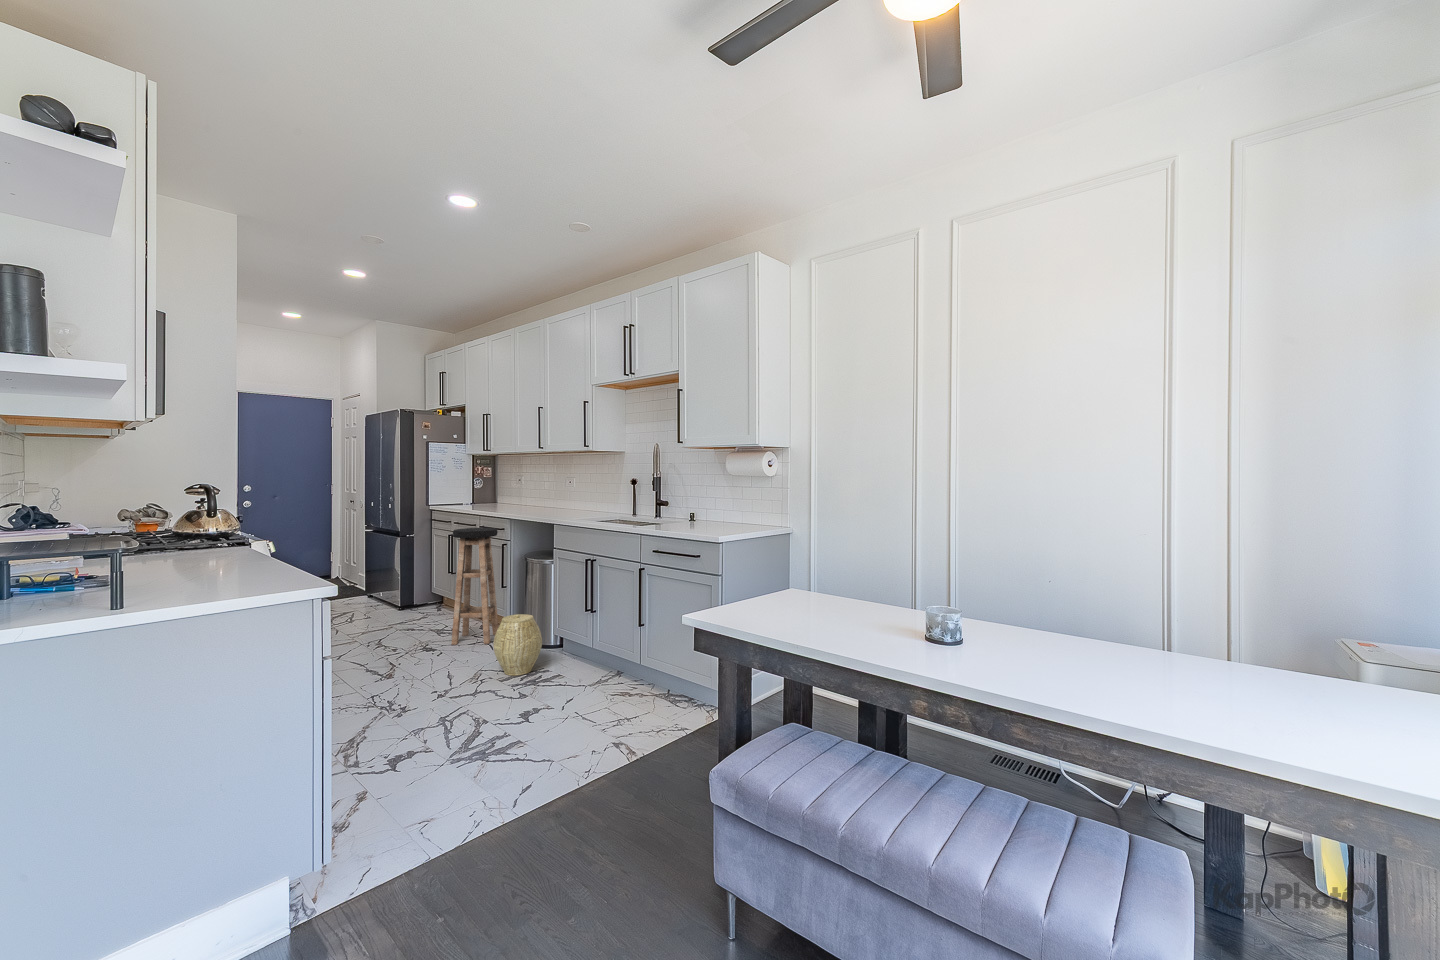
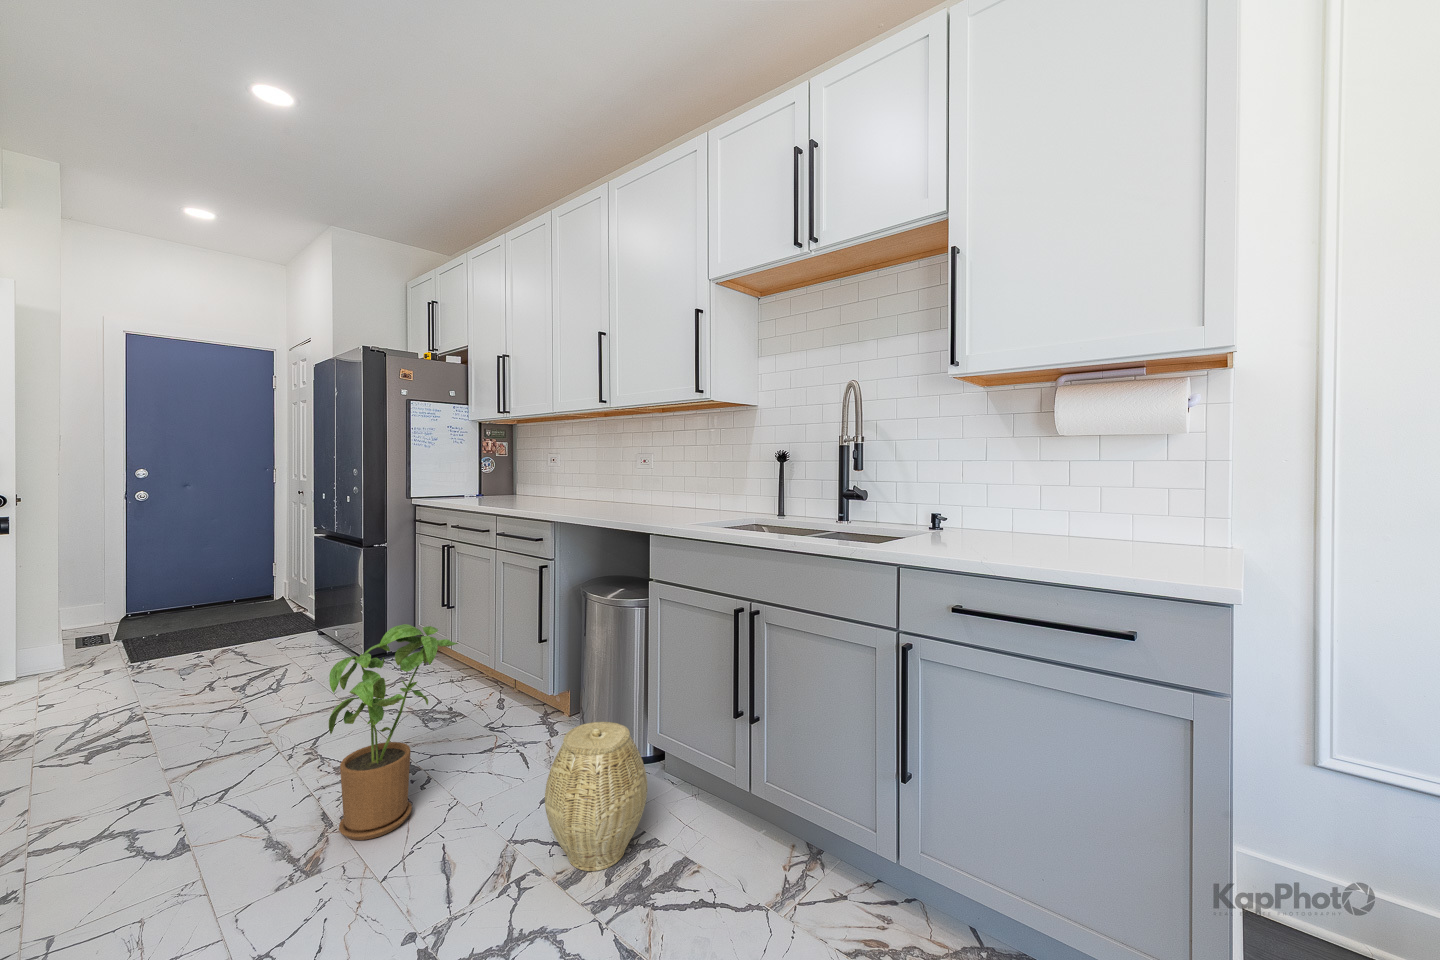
bar stool: present [451,528,498,645] -> none [448,535,534,757]
house plant: none [395,569,456,667] -> present [329,624,458,840]

